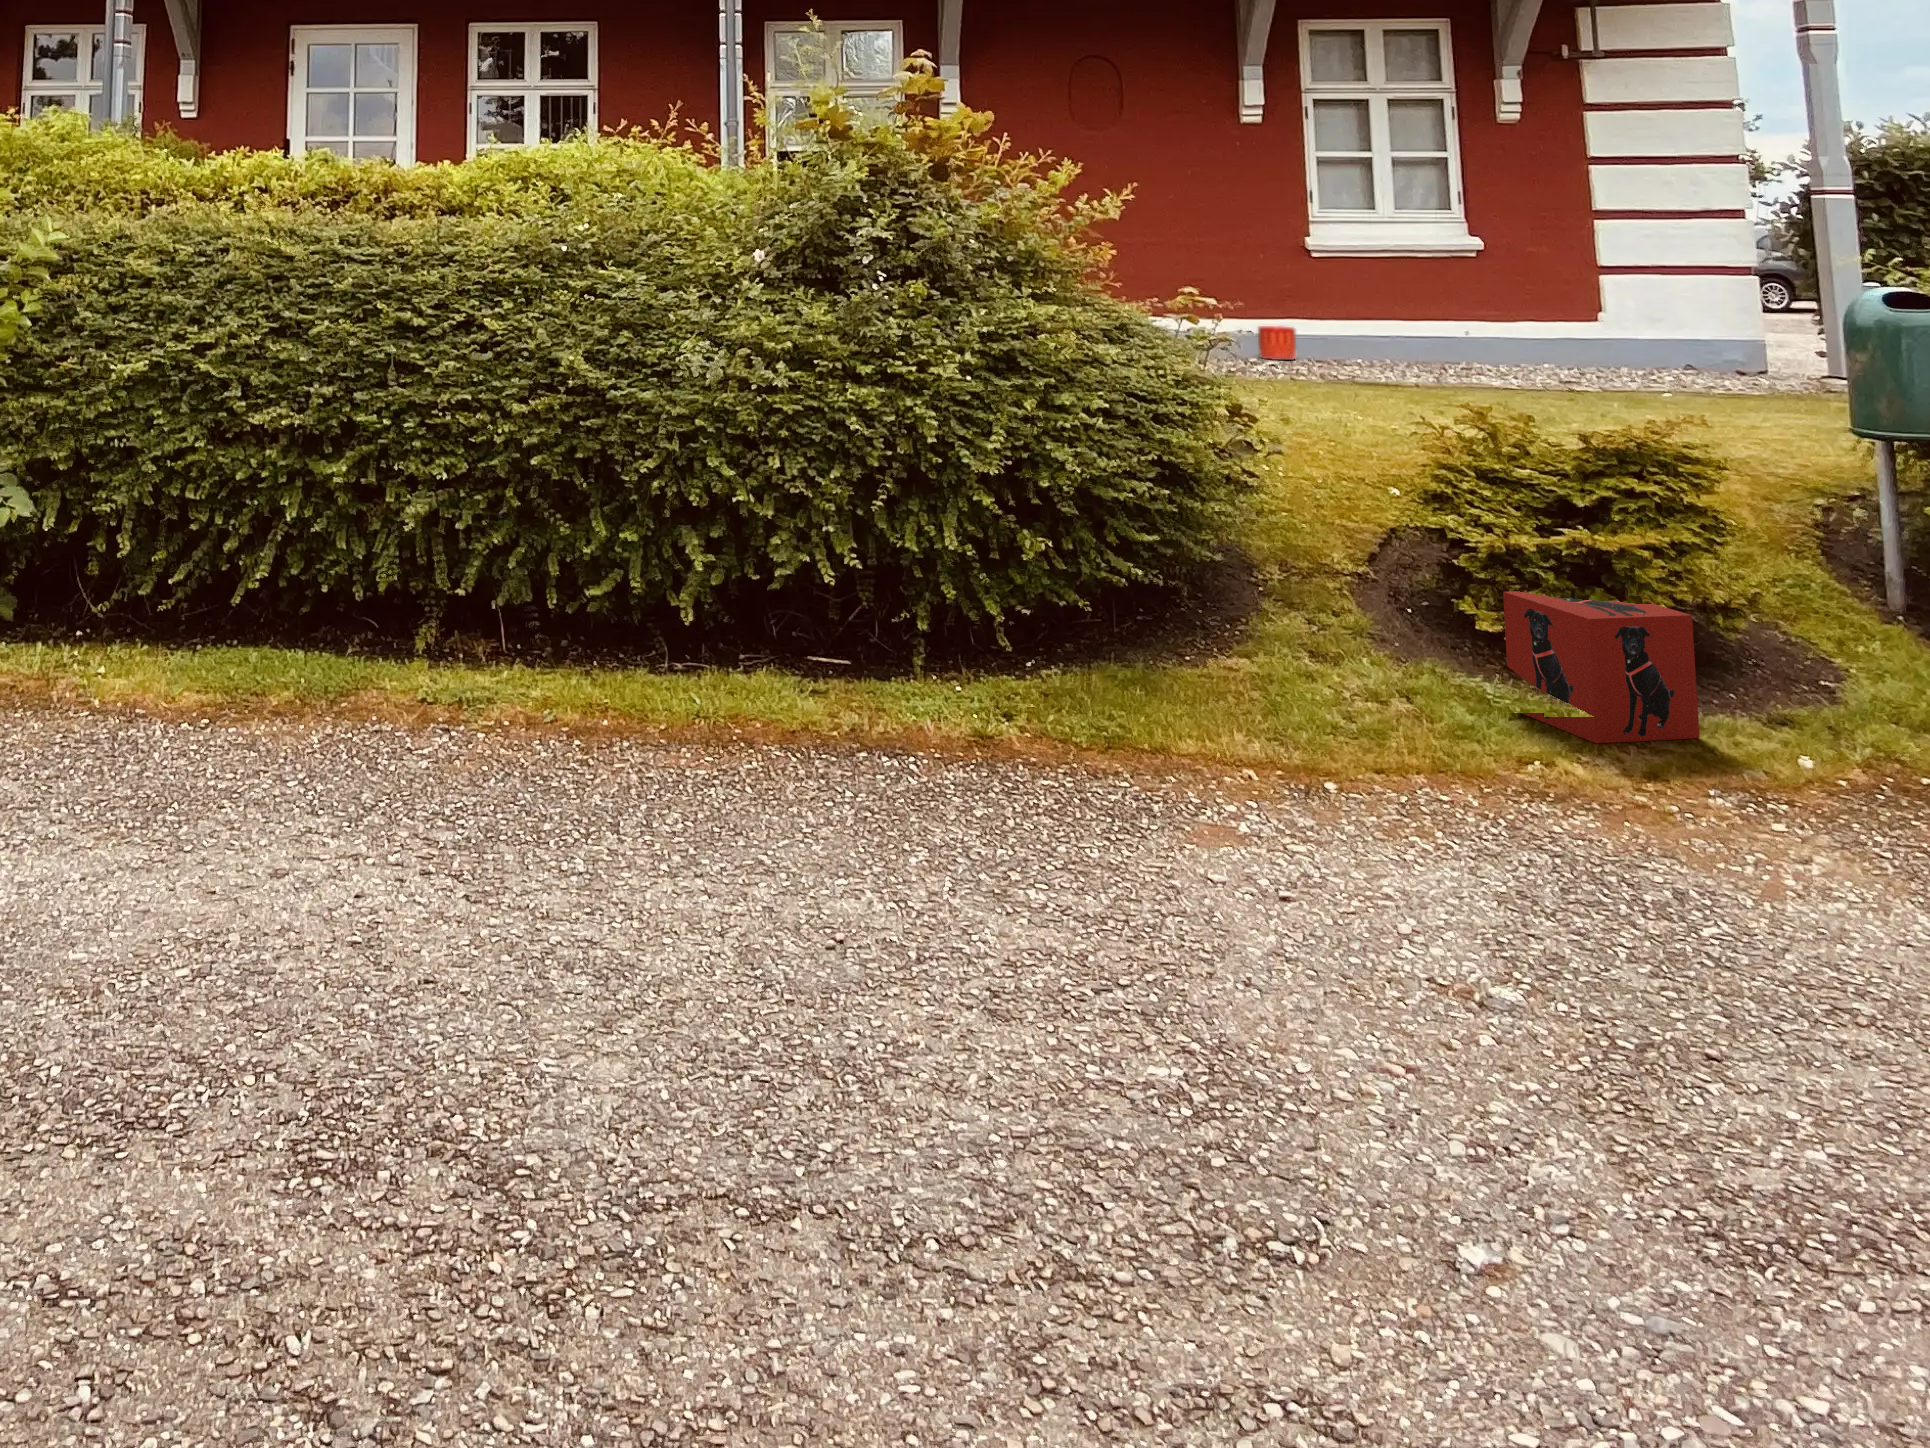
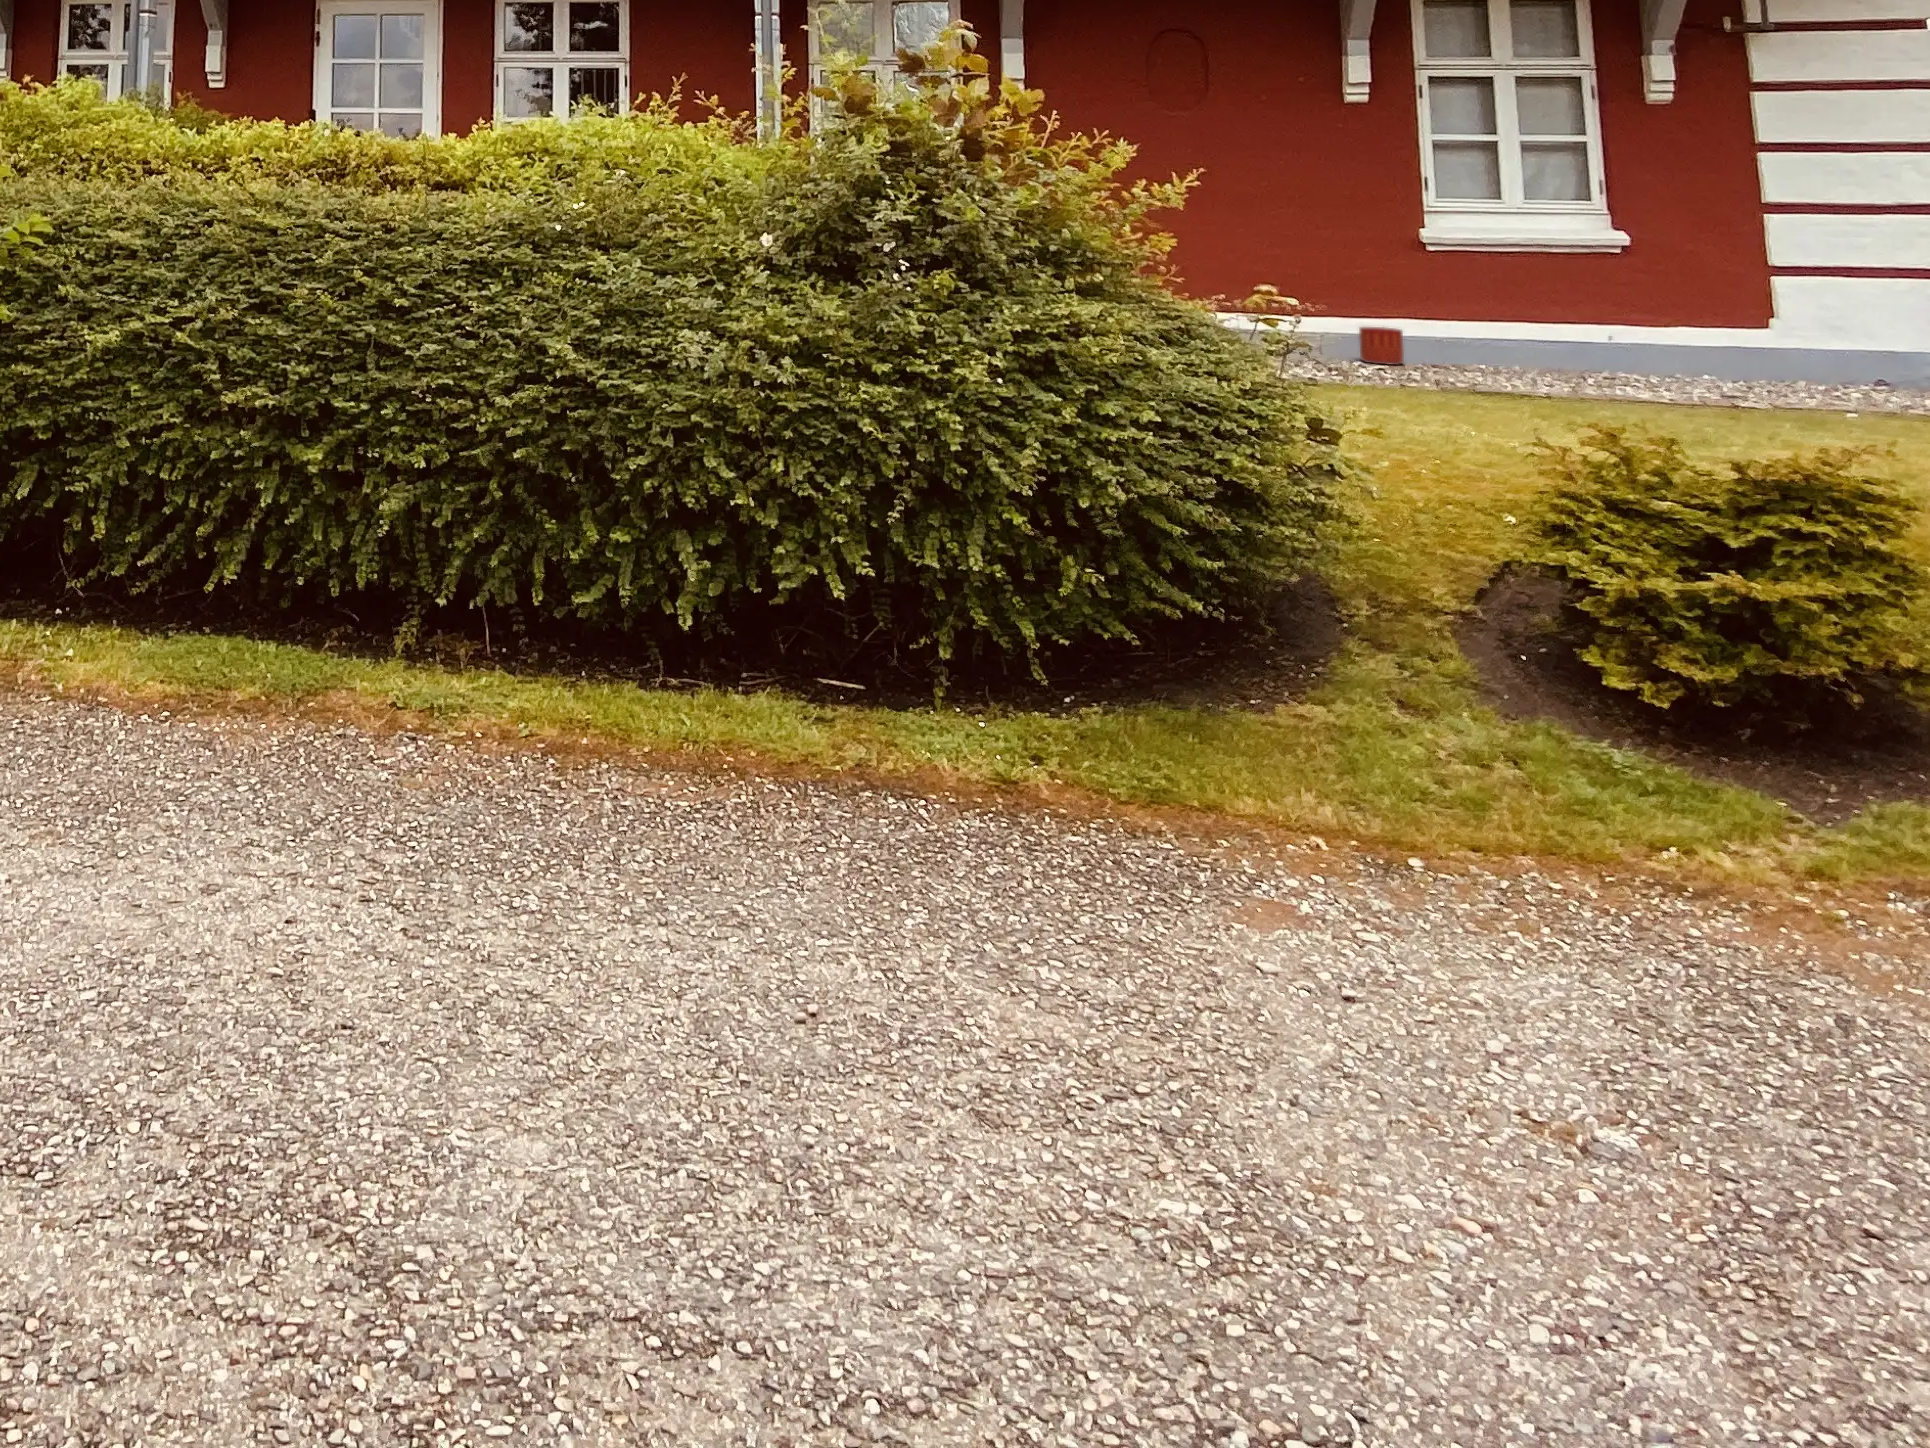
storage box: present [1503,591,1700,743] -> none [1632,643,1878,827]

